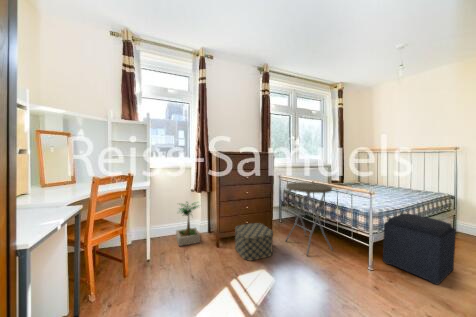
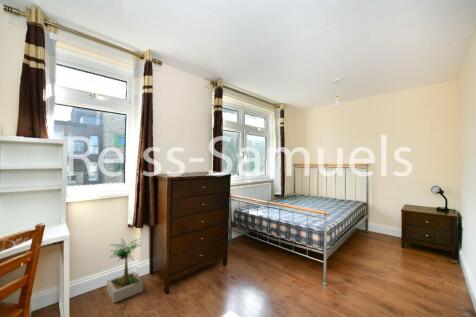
side table: present [286,182,333,255] -> none [243,203,291,283]
ottoman: present [383,213,456,284] -> none [334,226,384,290]
storage box: present [235,223,273,261] -> none [190,254,235,304]

